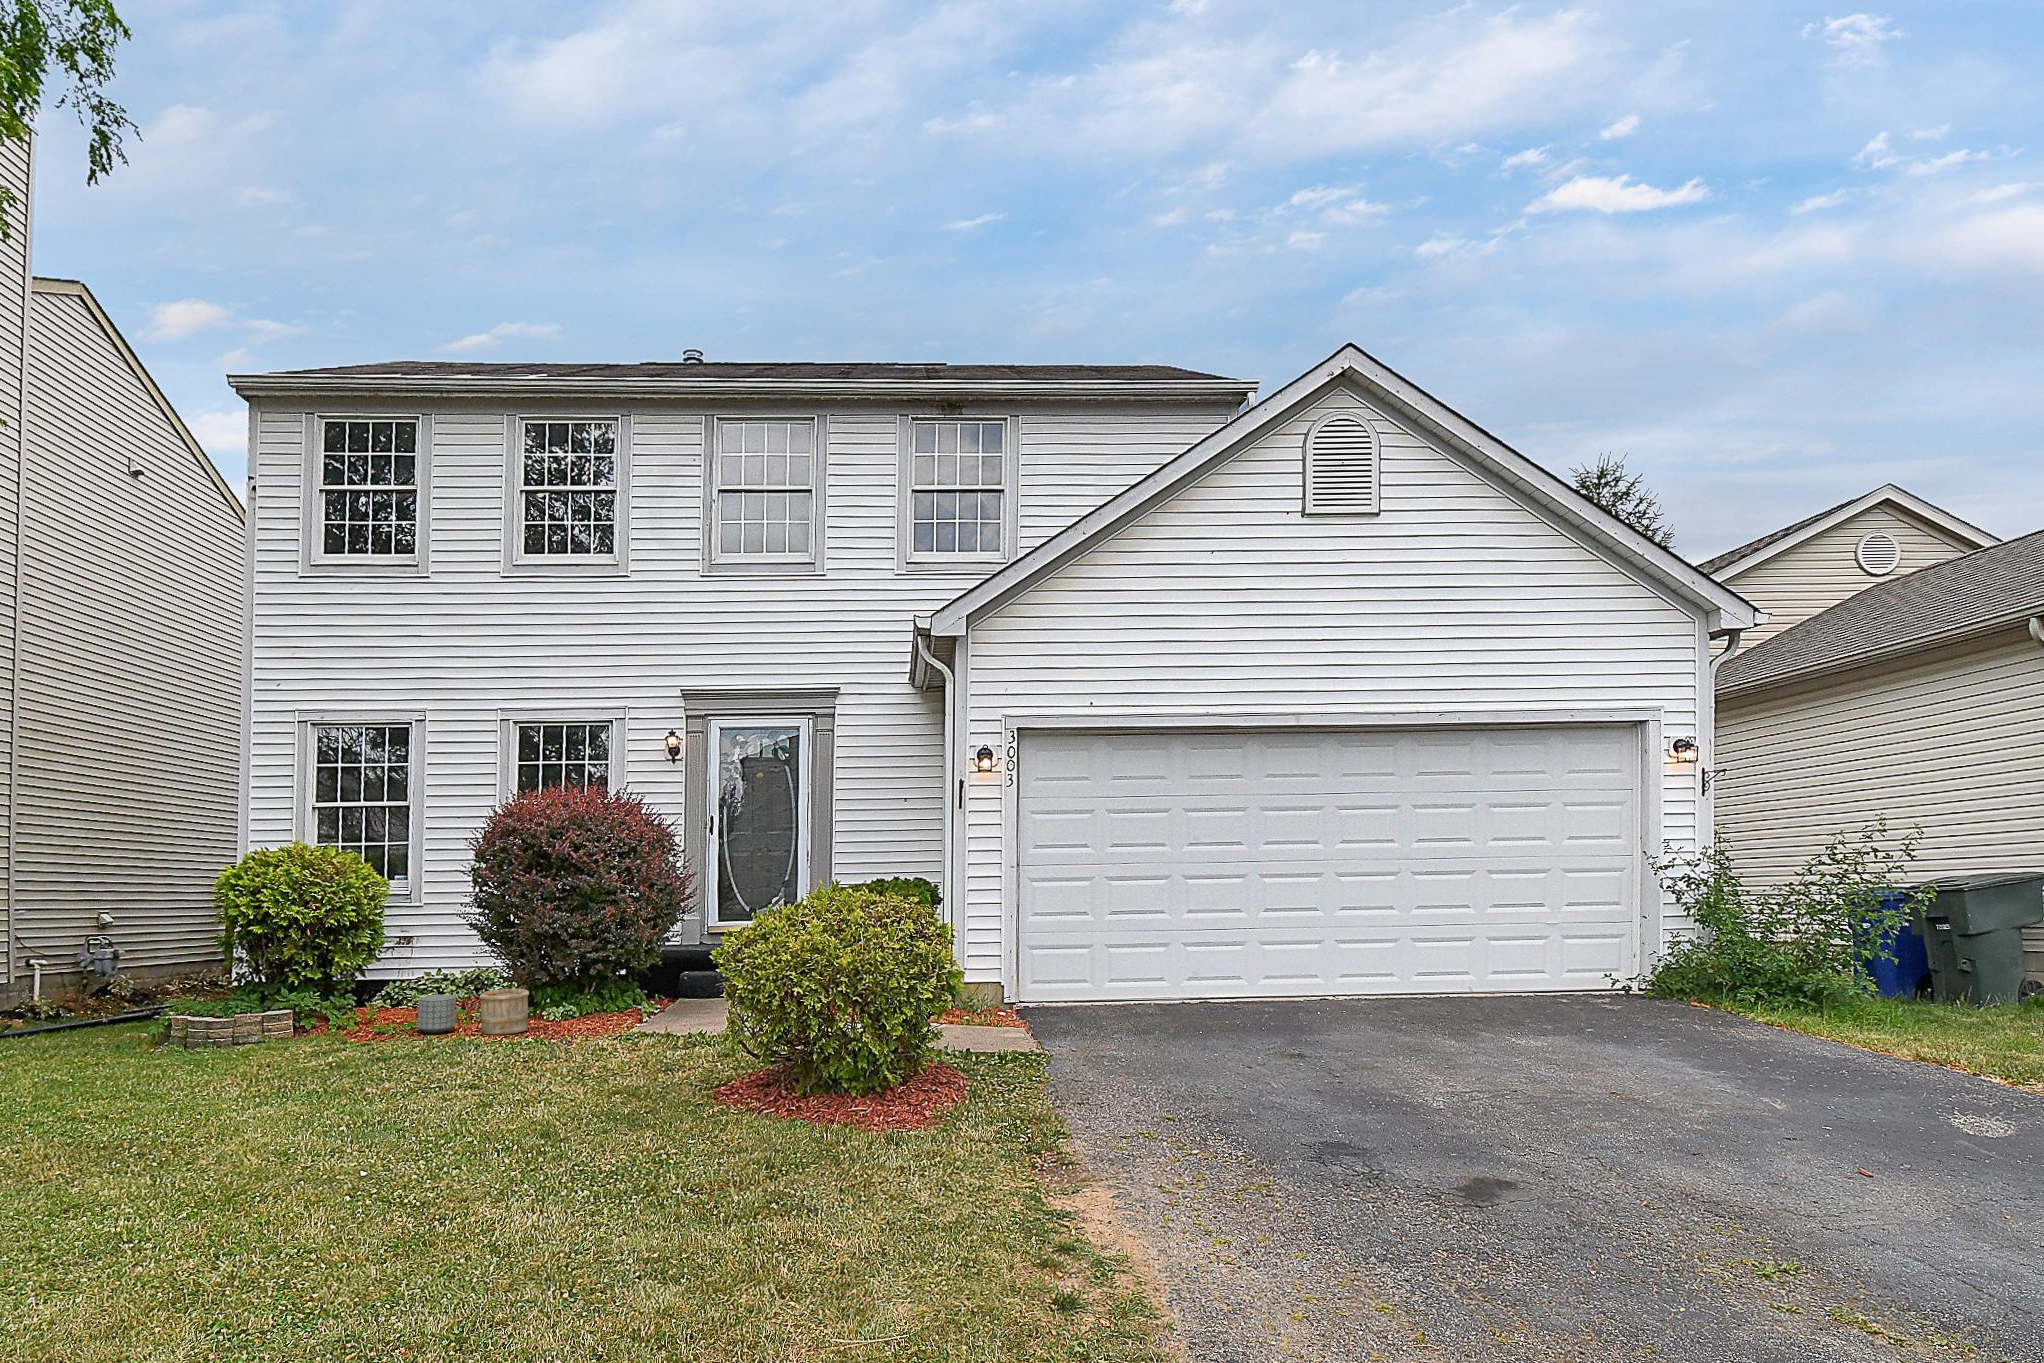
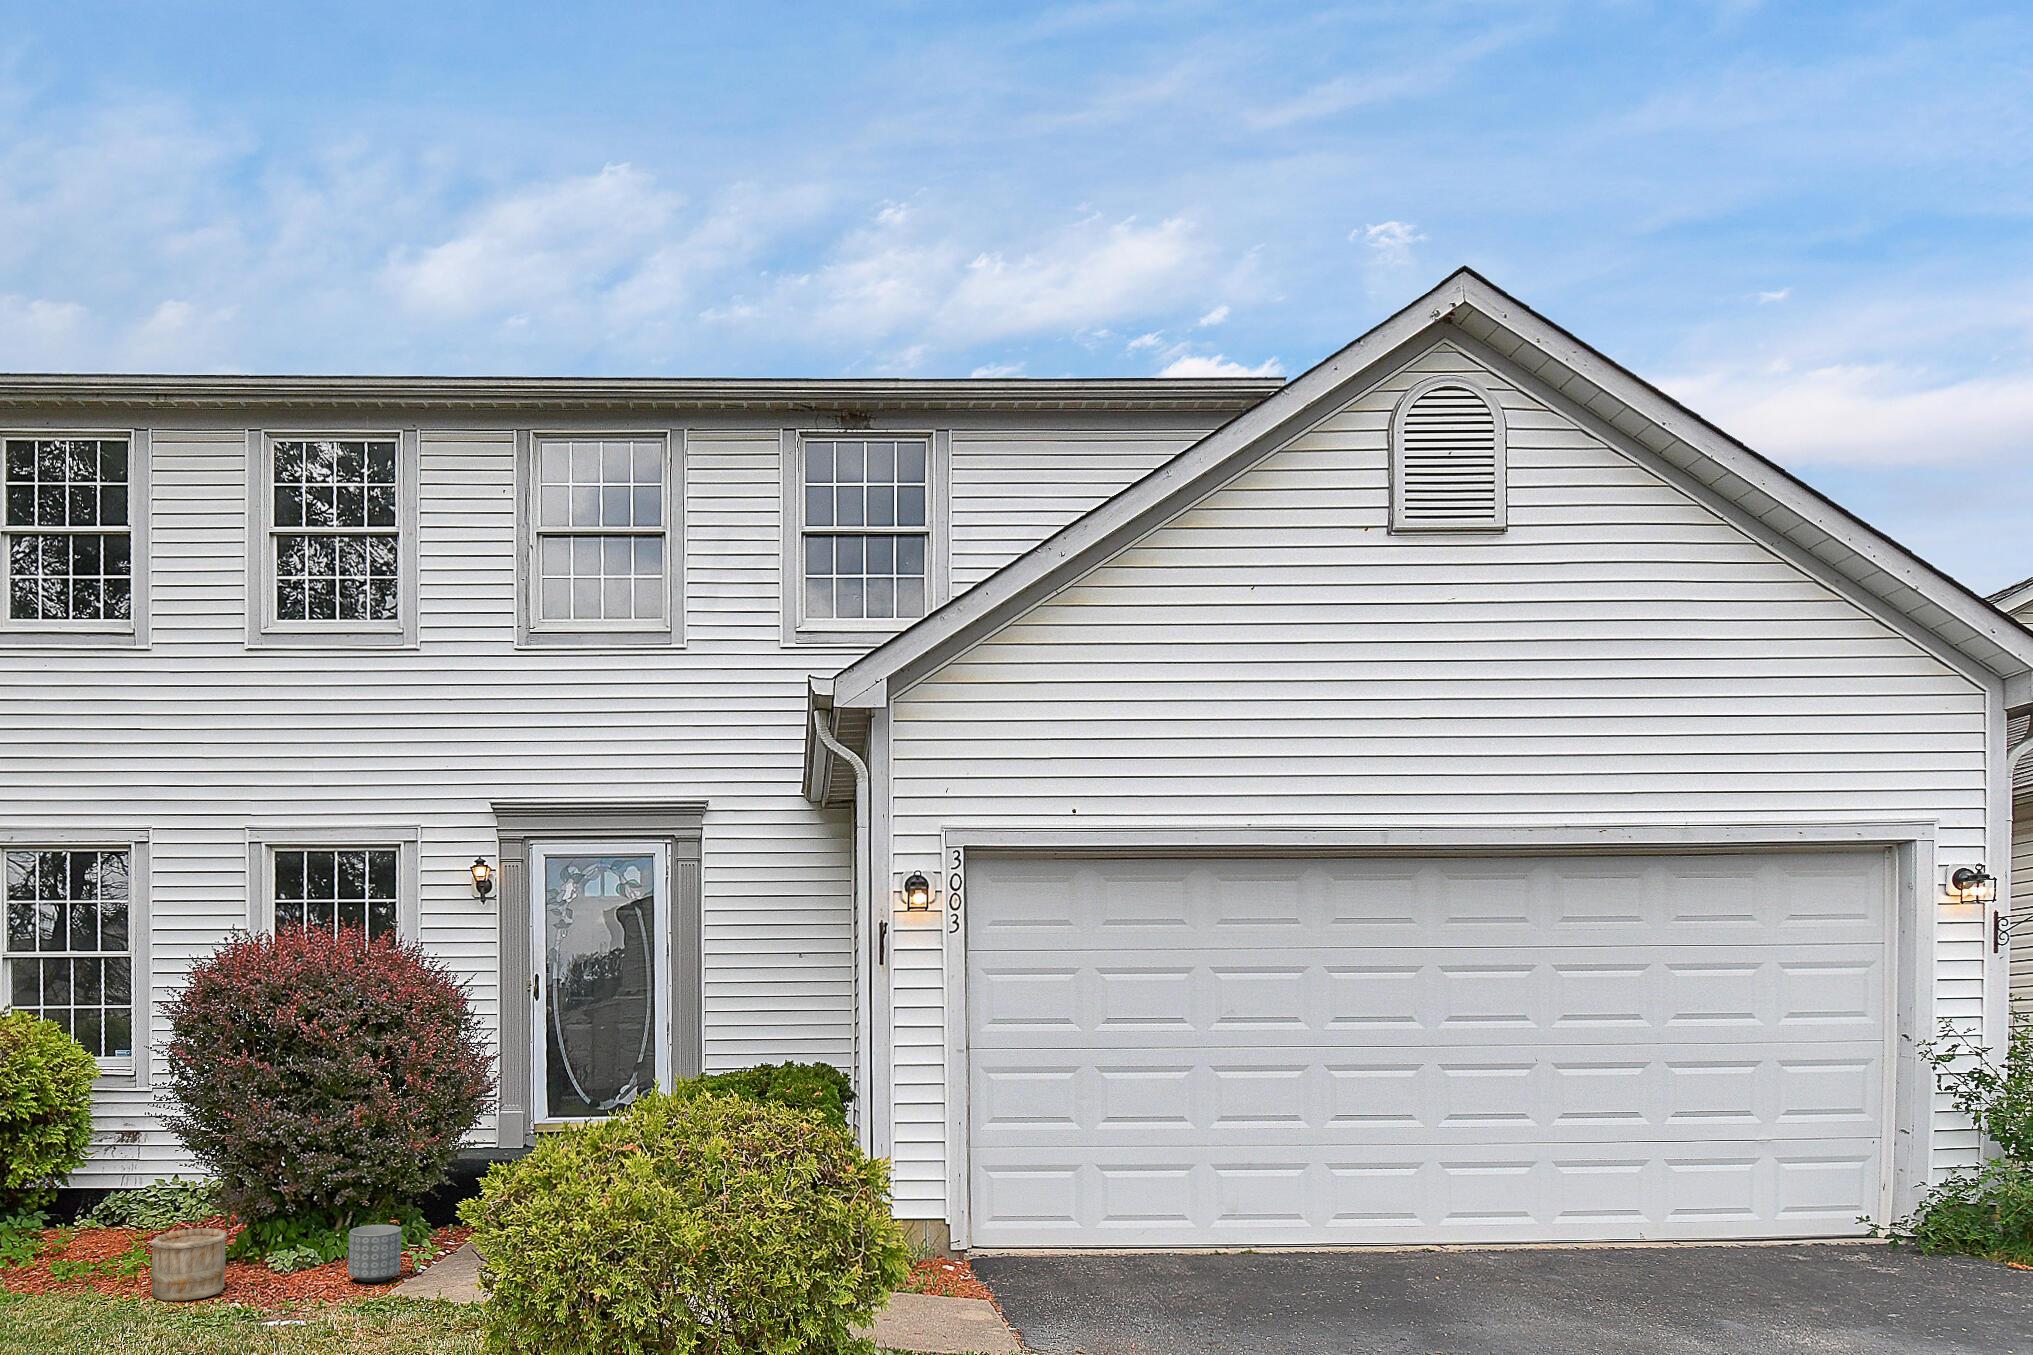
planter: present [418,995,455,1034] -> present [348,1225,401,1283]

